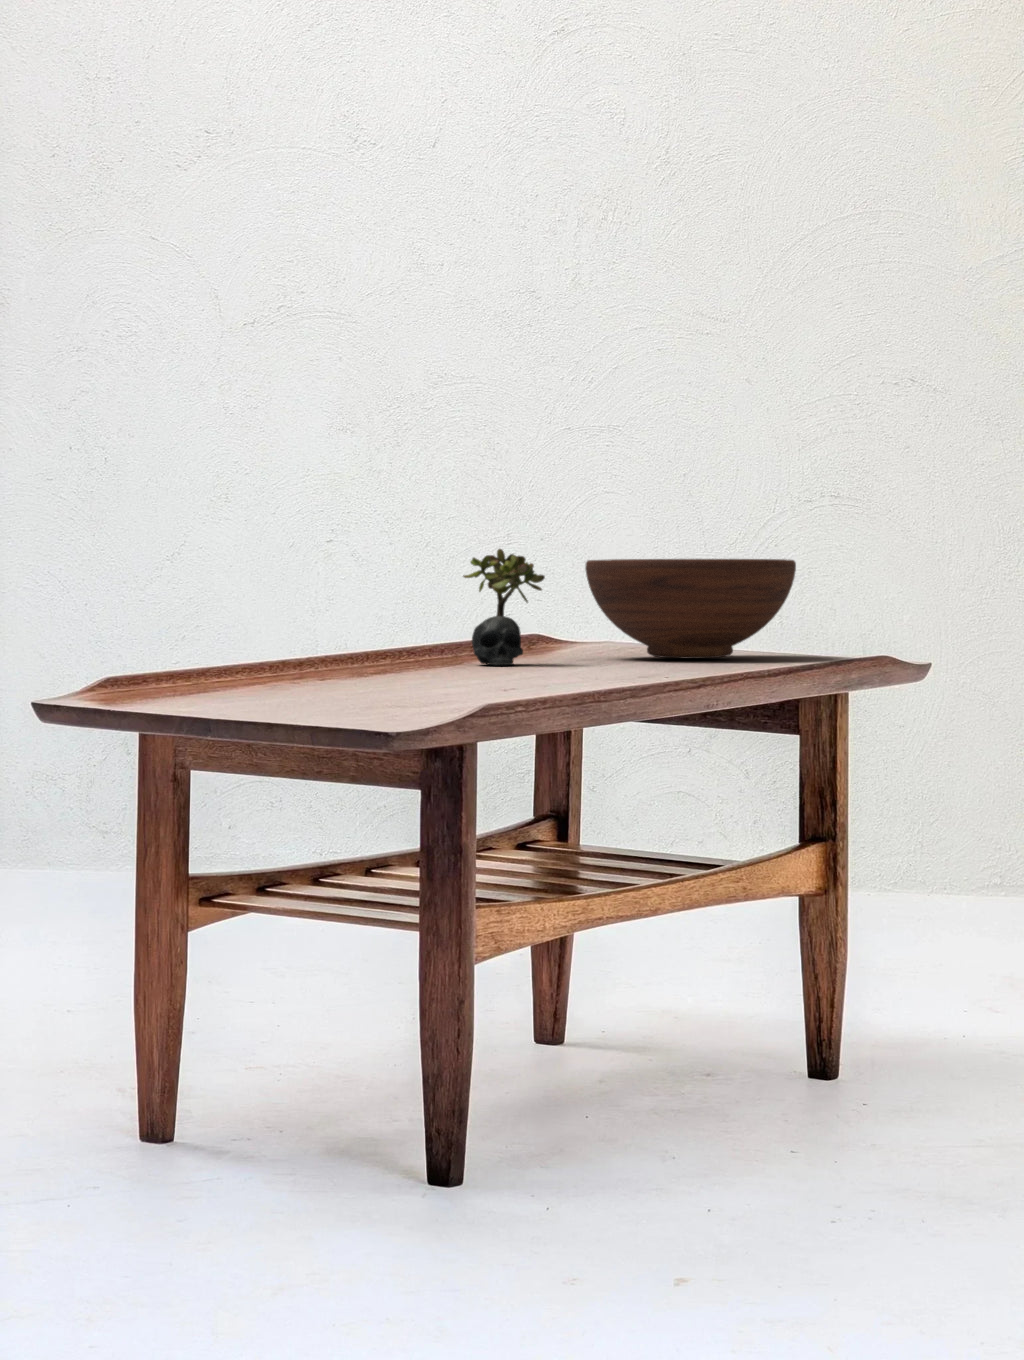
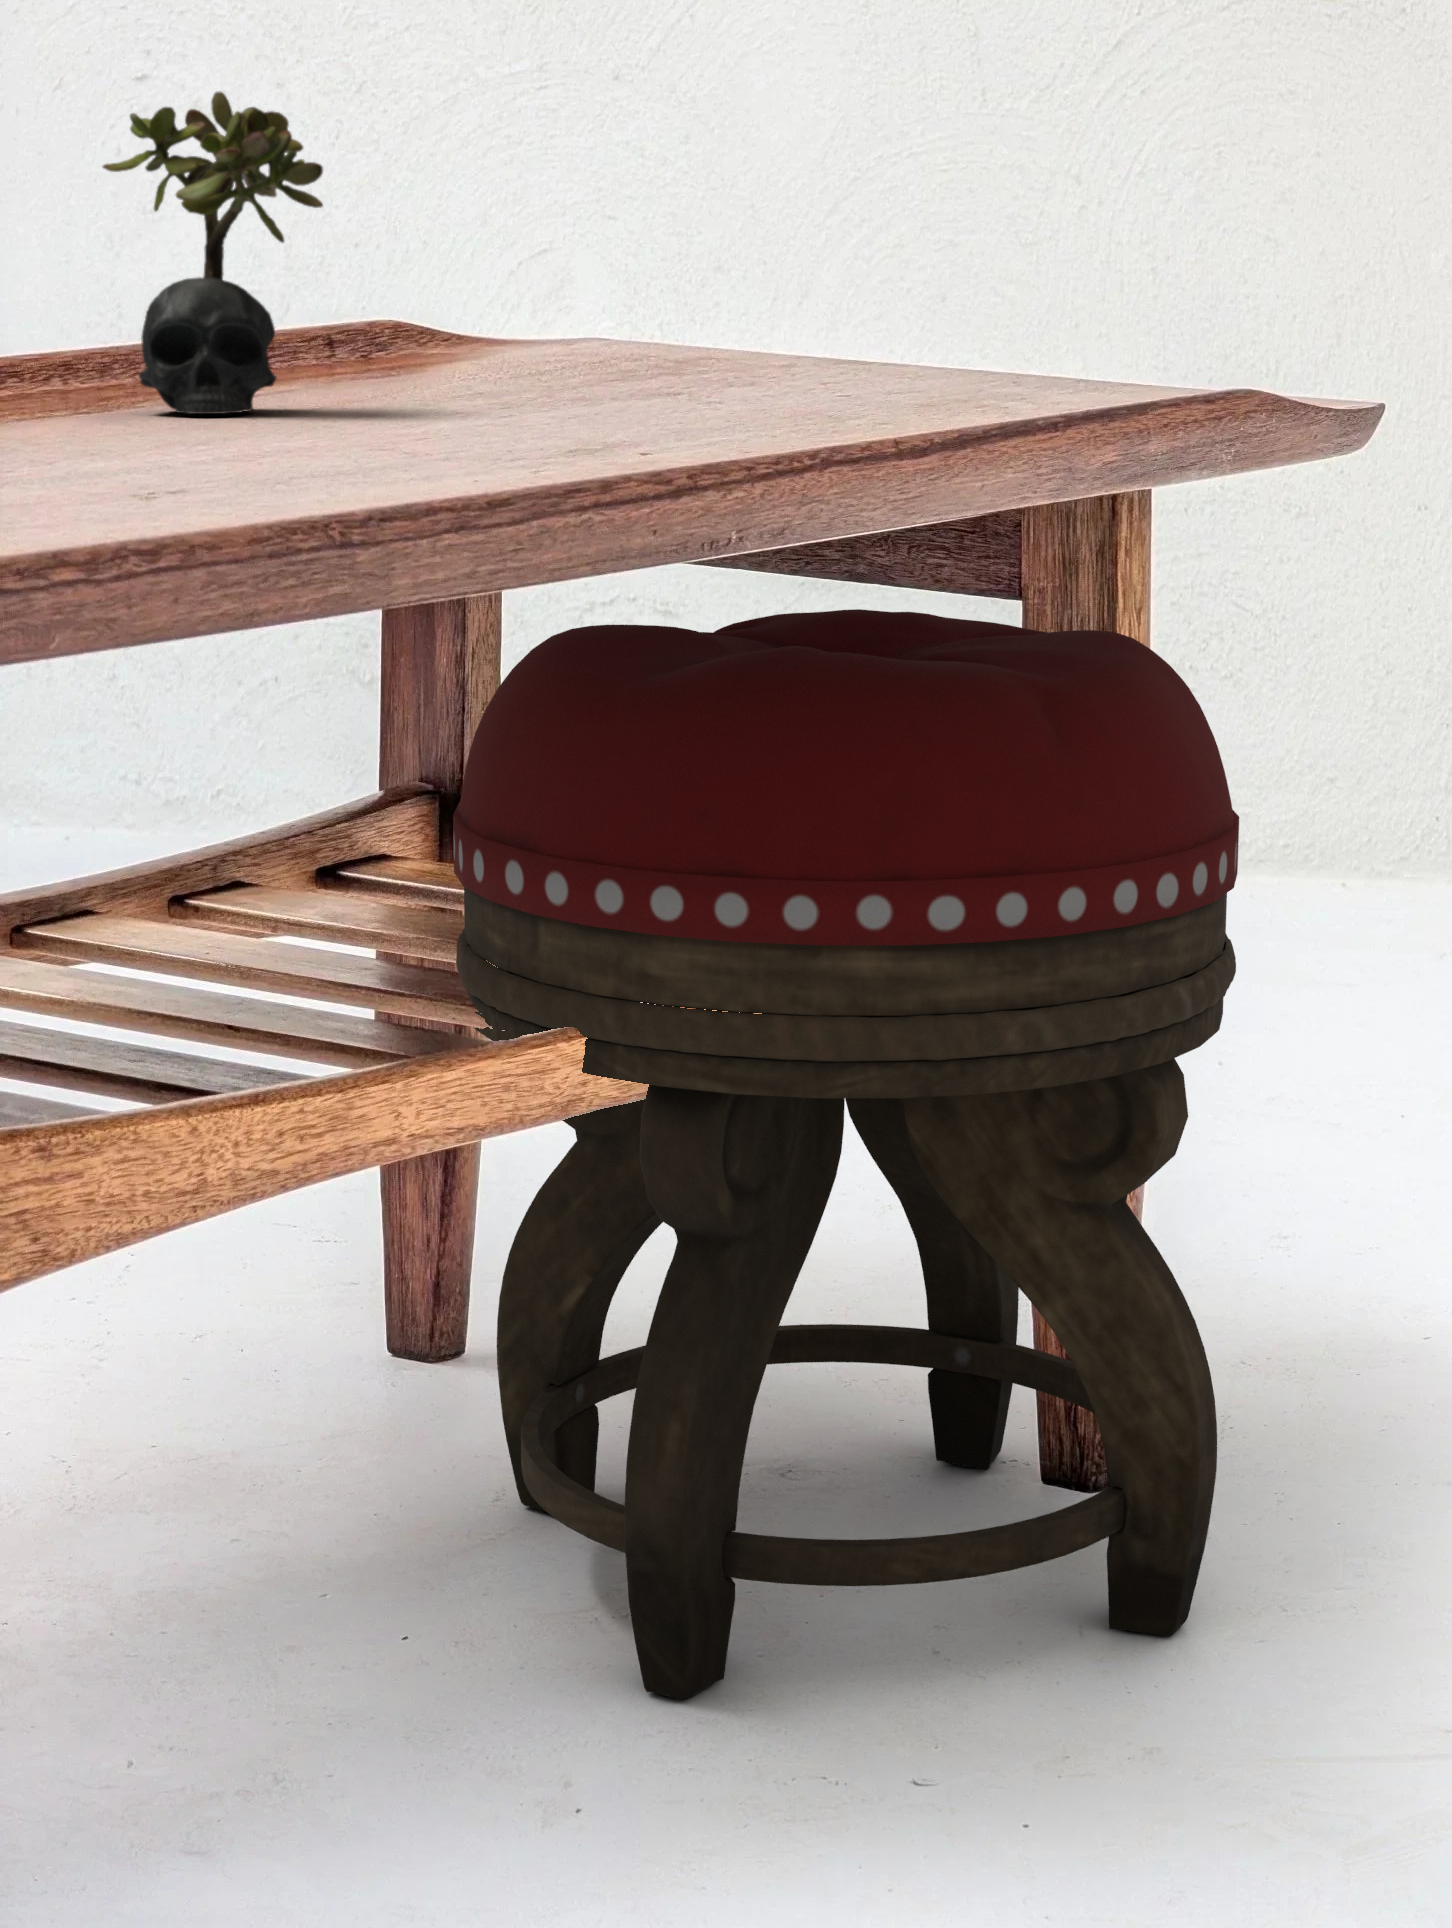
fruit bowl: present [585,559,796,658] -> none [491,124,1041,394]
footstool: none [596,739,888,1136] -> present [453,609,1239,1699]

